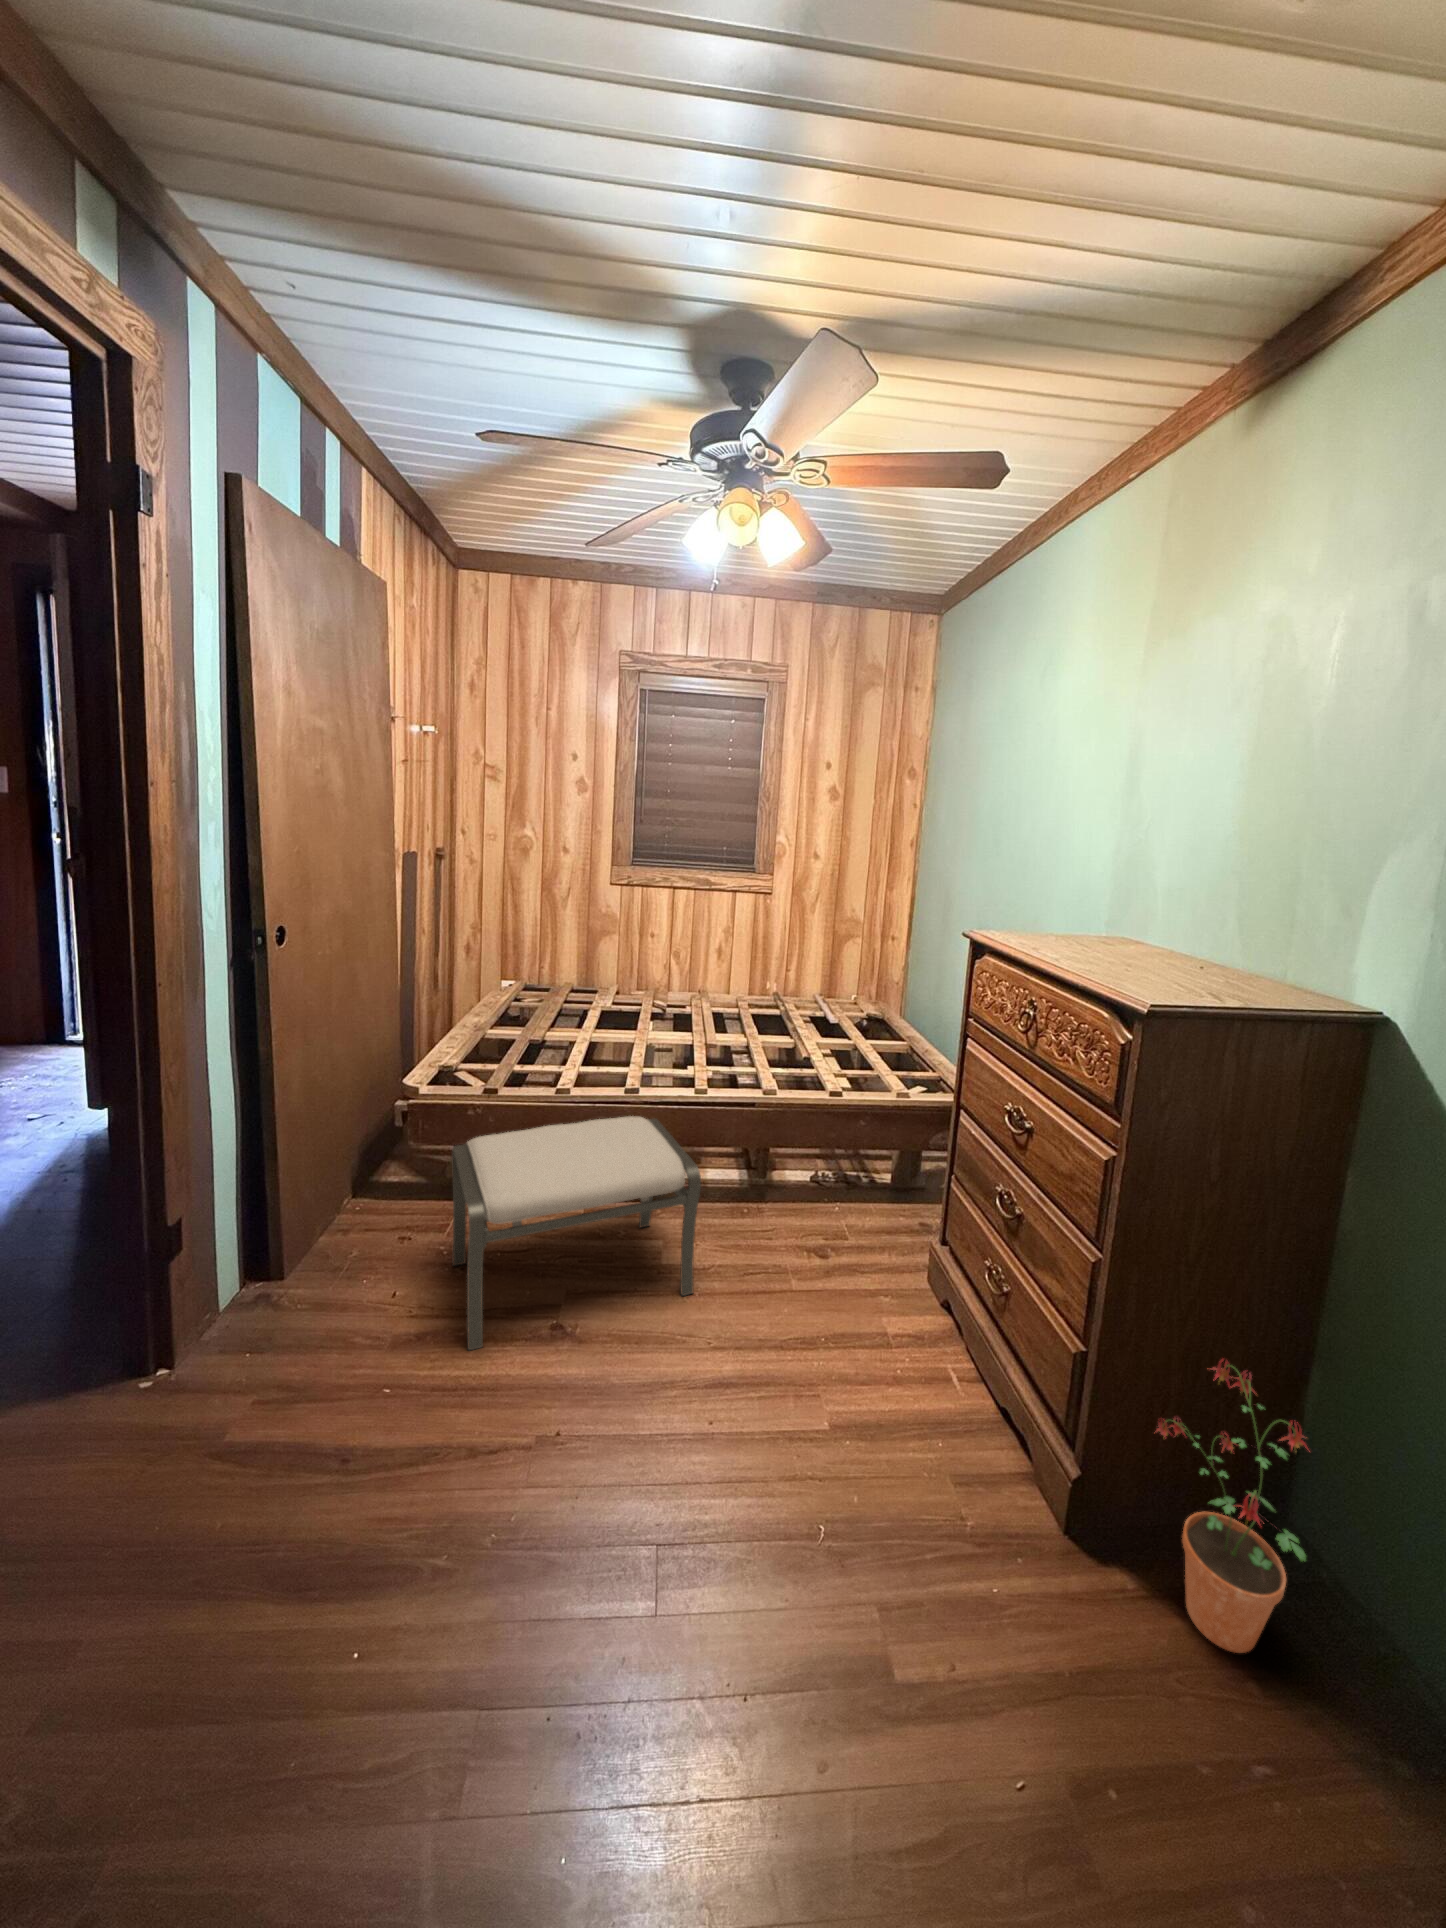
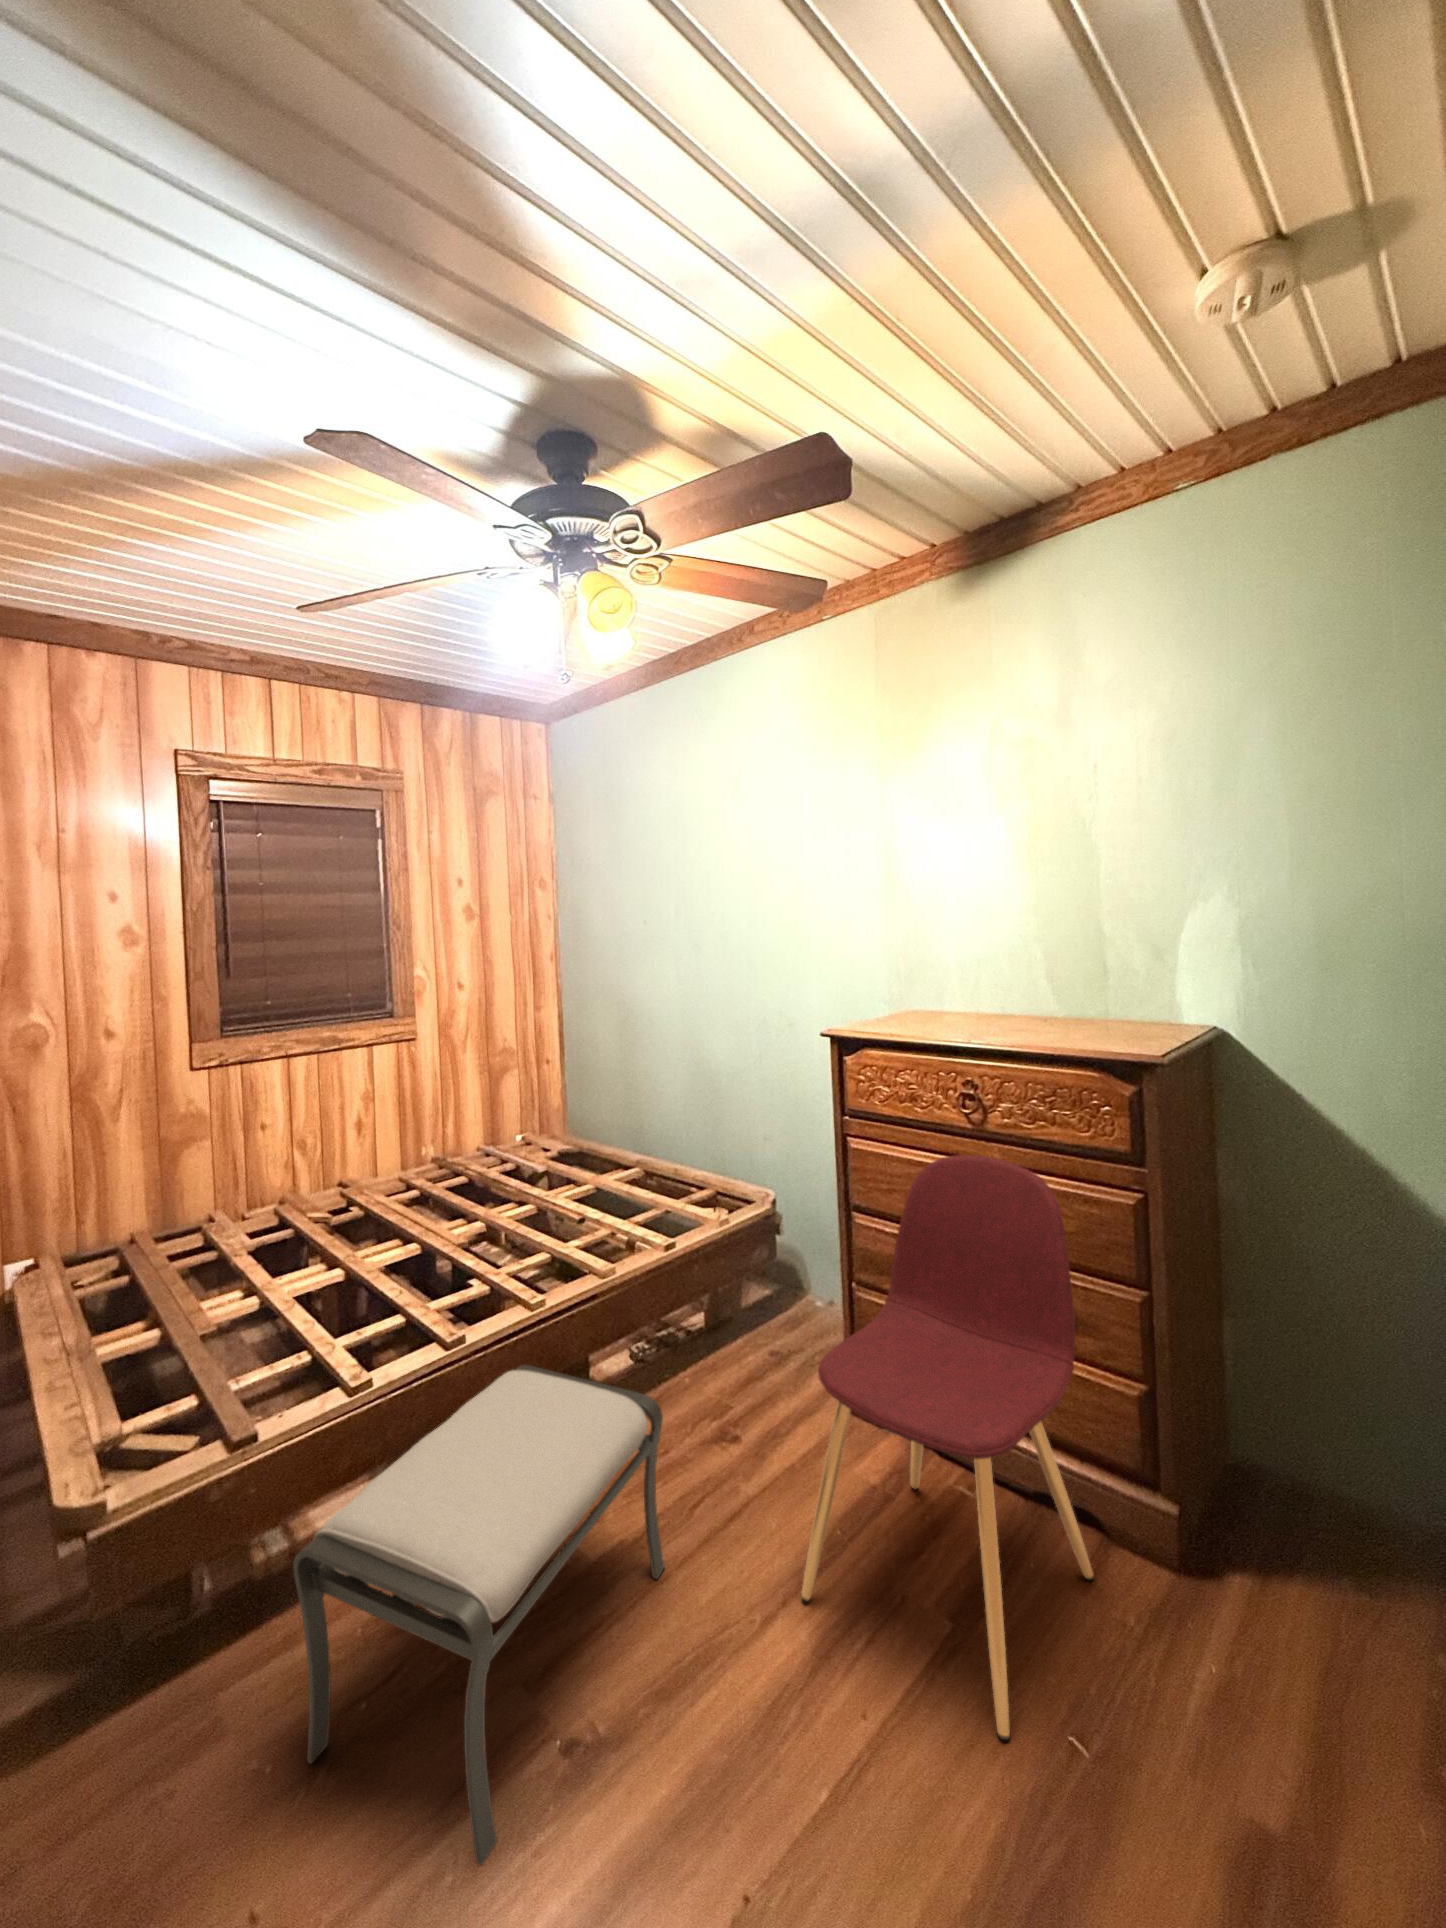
chair: none [750,1064,1037,1522] -> present [801,1155,1094,1740]
potted plant: present [1157,1359,1307,1653] -> none [1190,1335,1323,1574]

